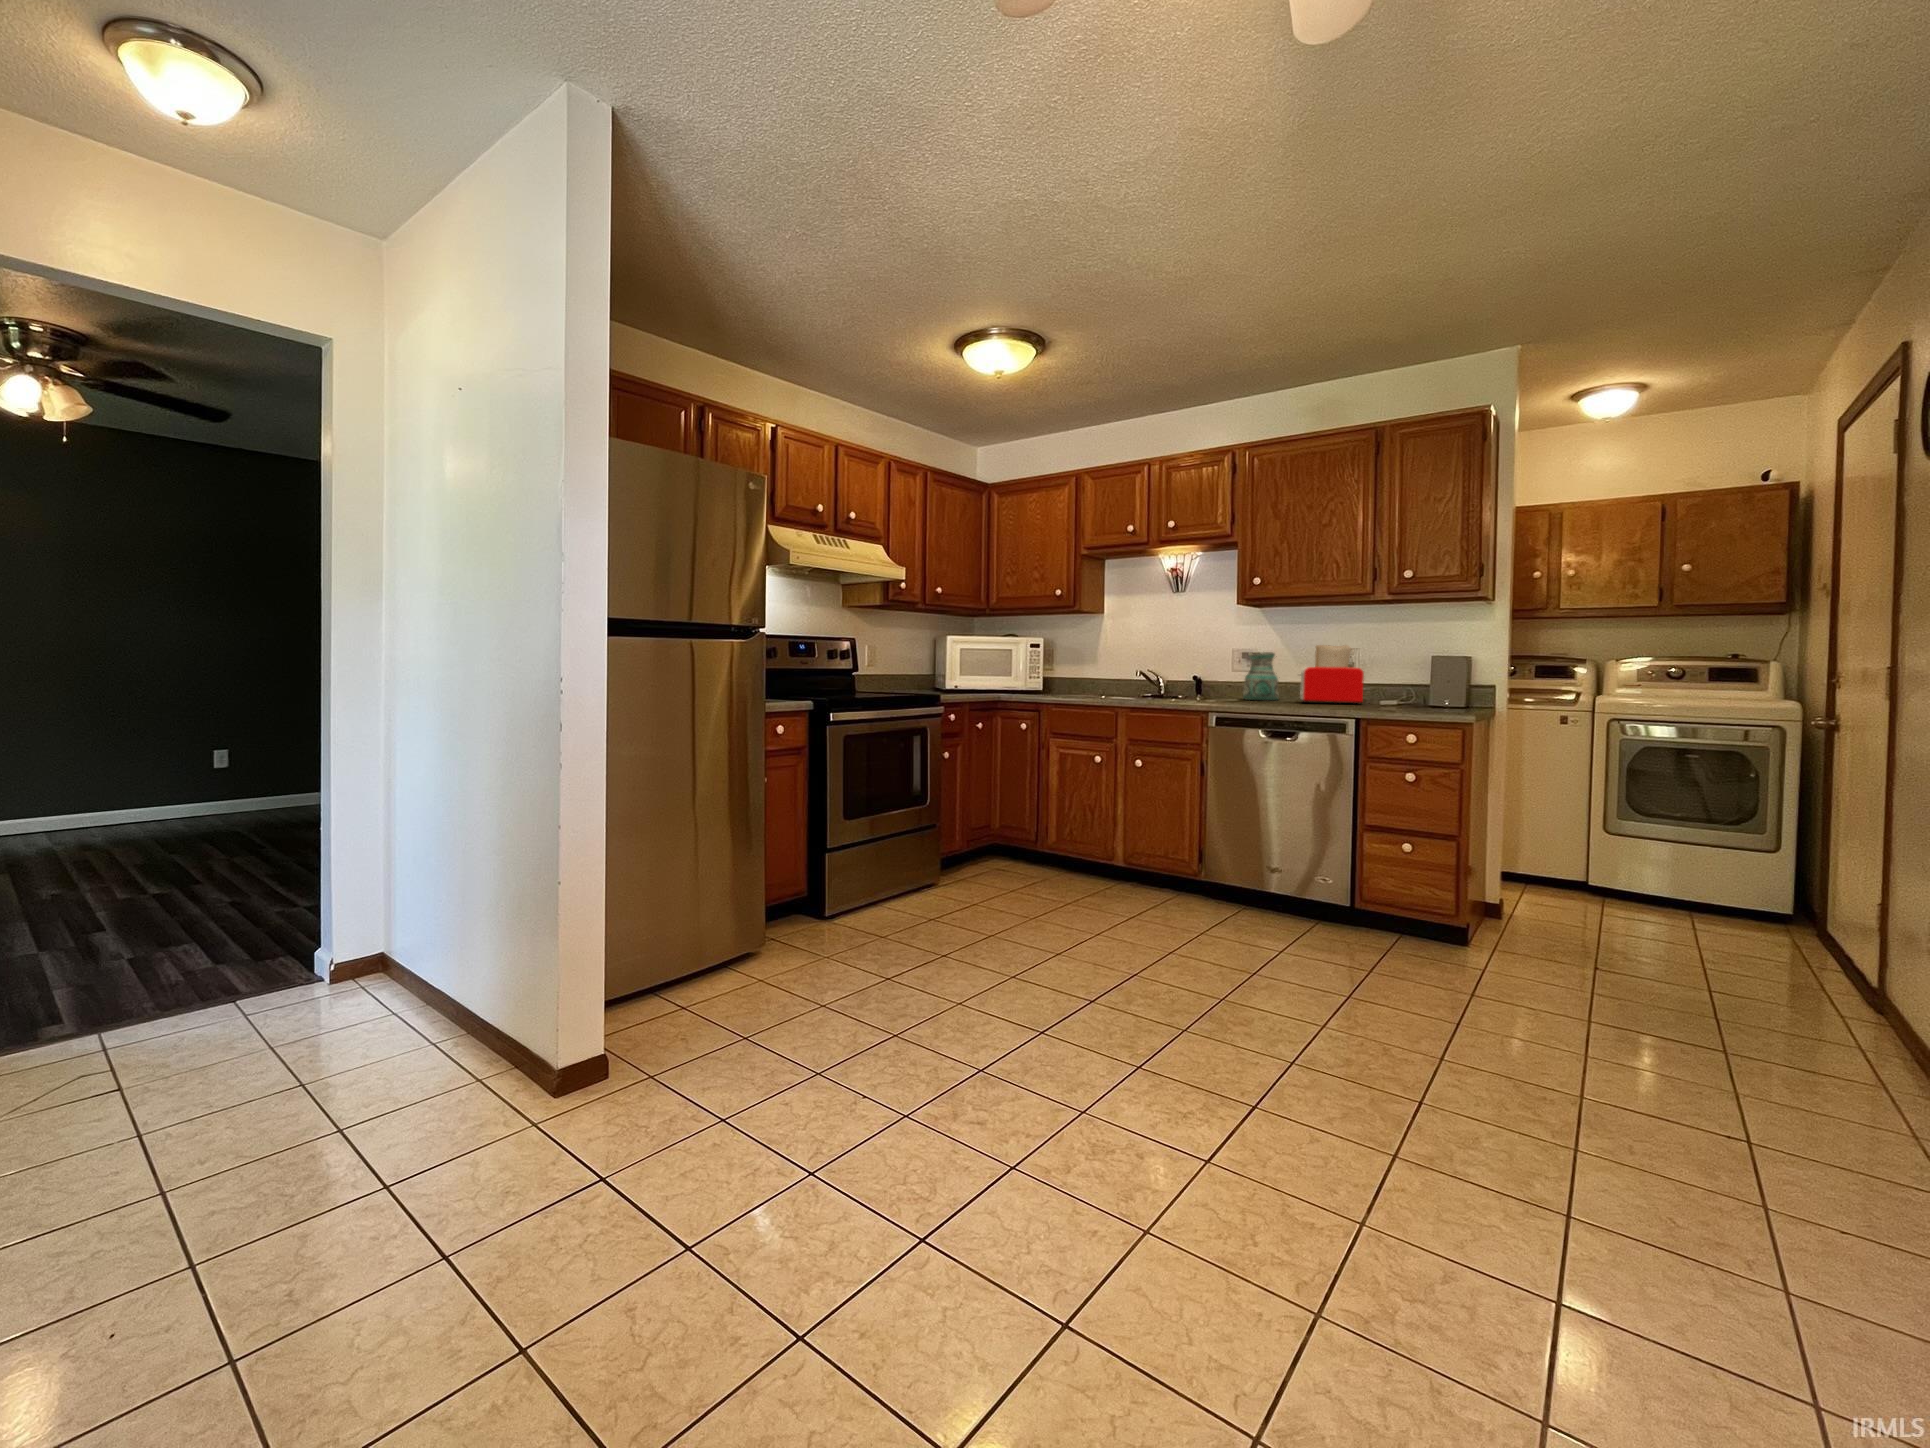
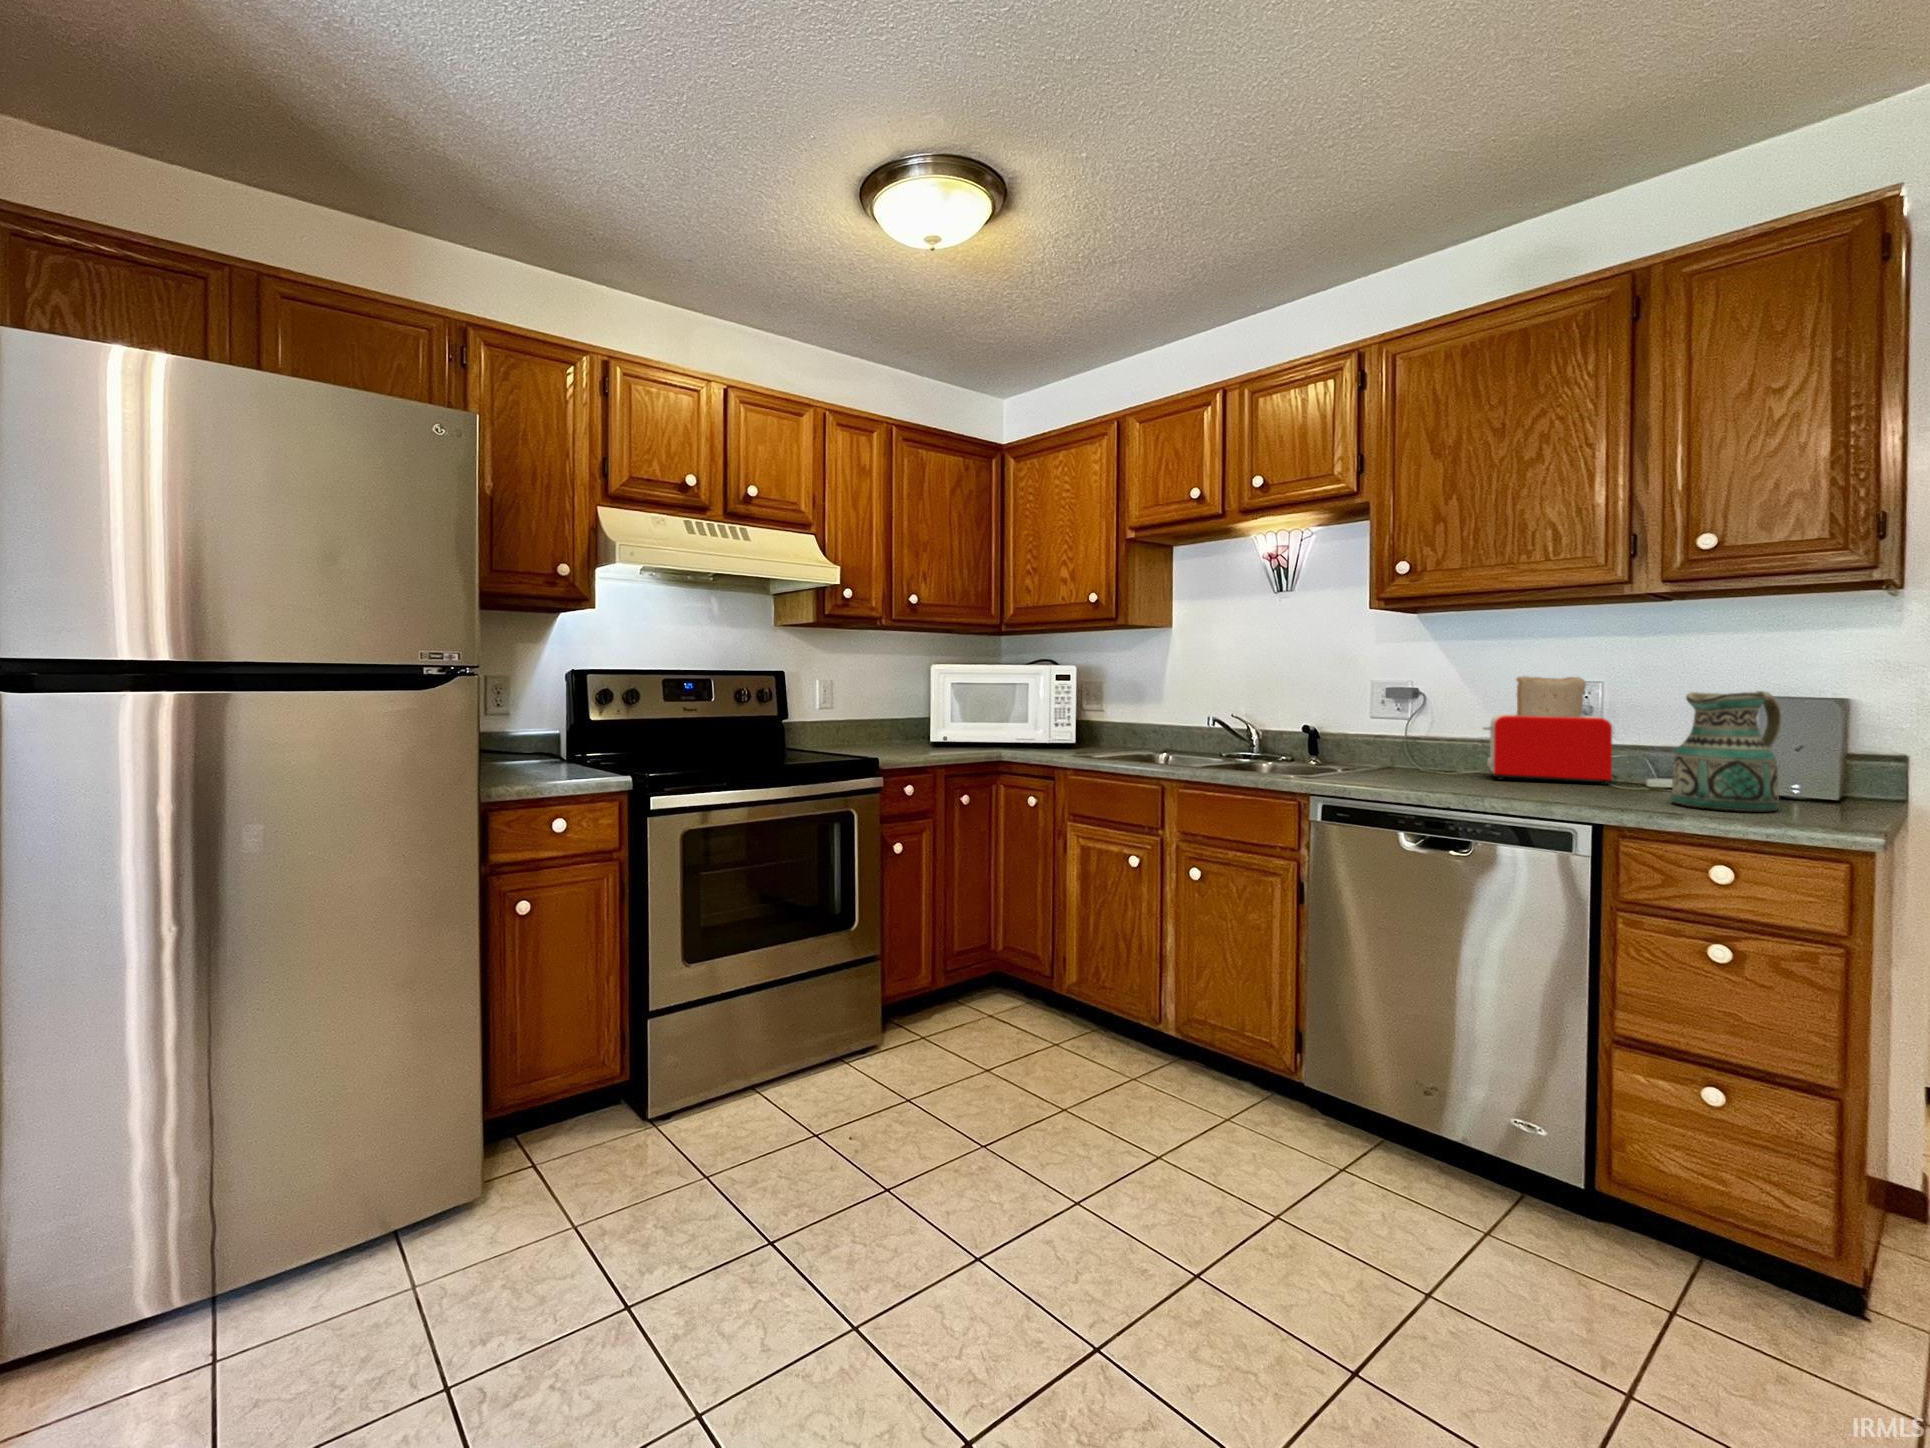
ceramic pitcher: present [1243,652,1279,701] -> present [1671,691,1781,811]

